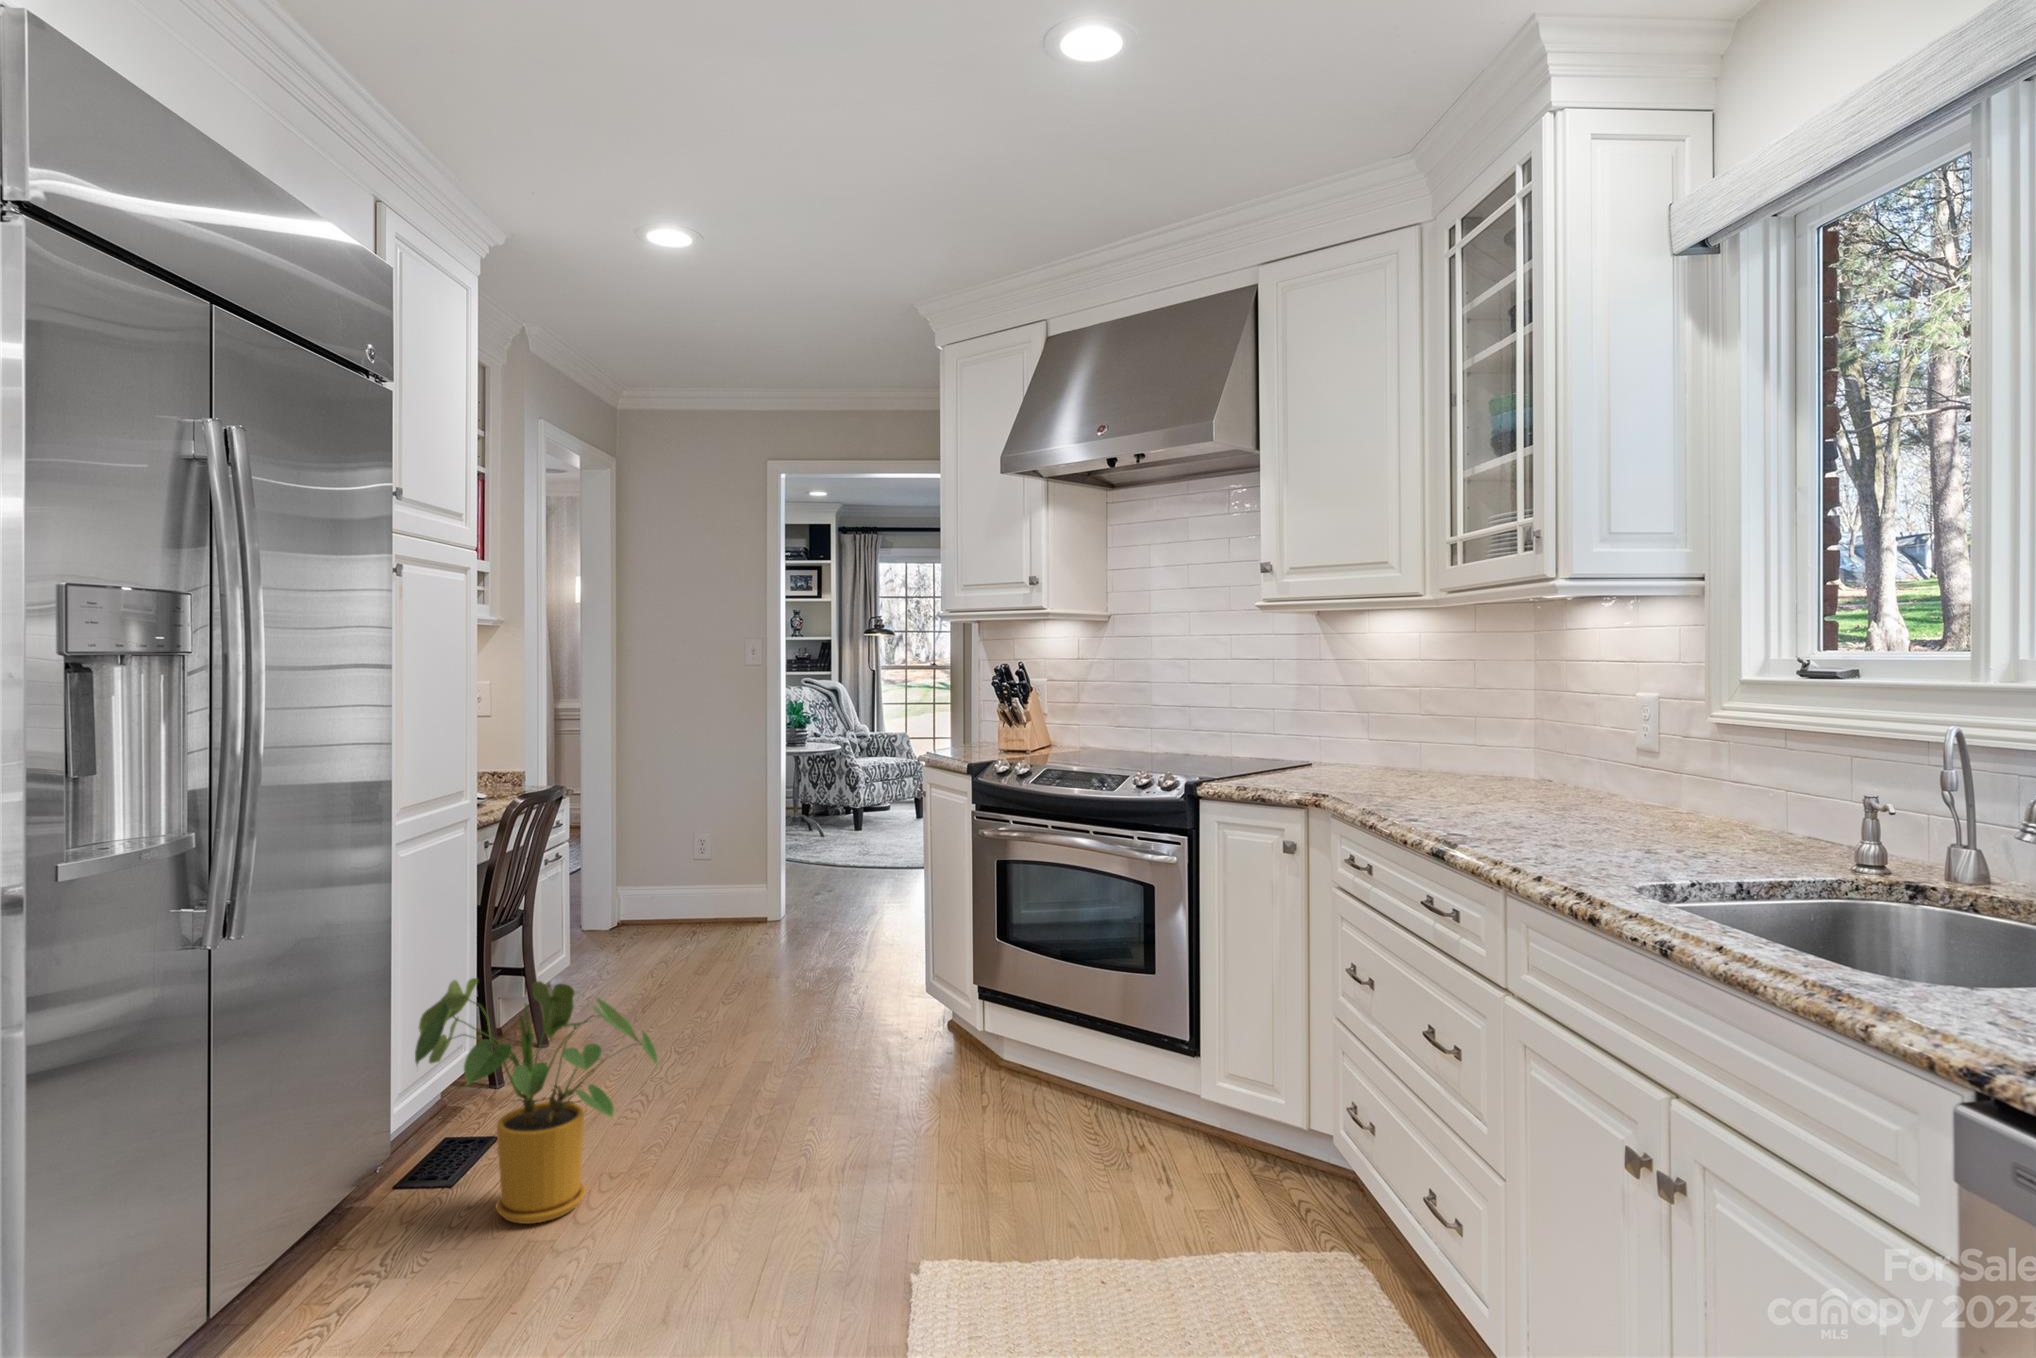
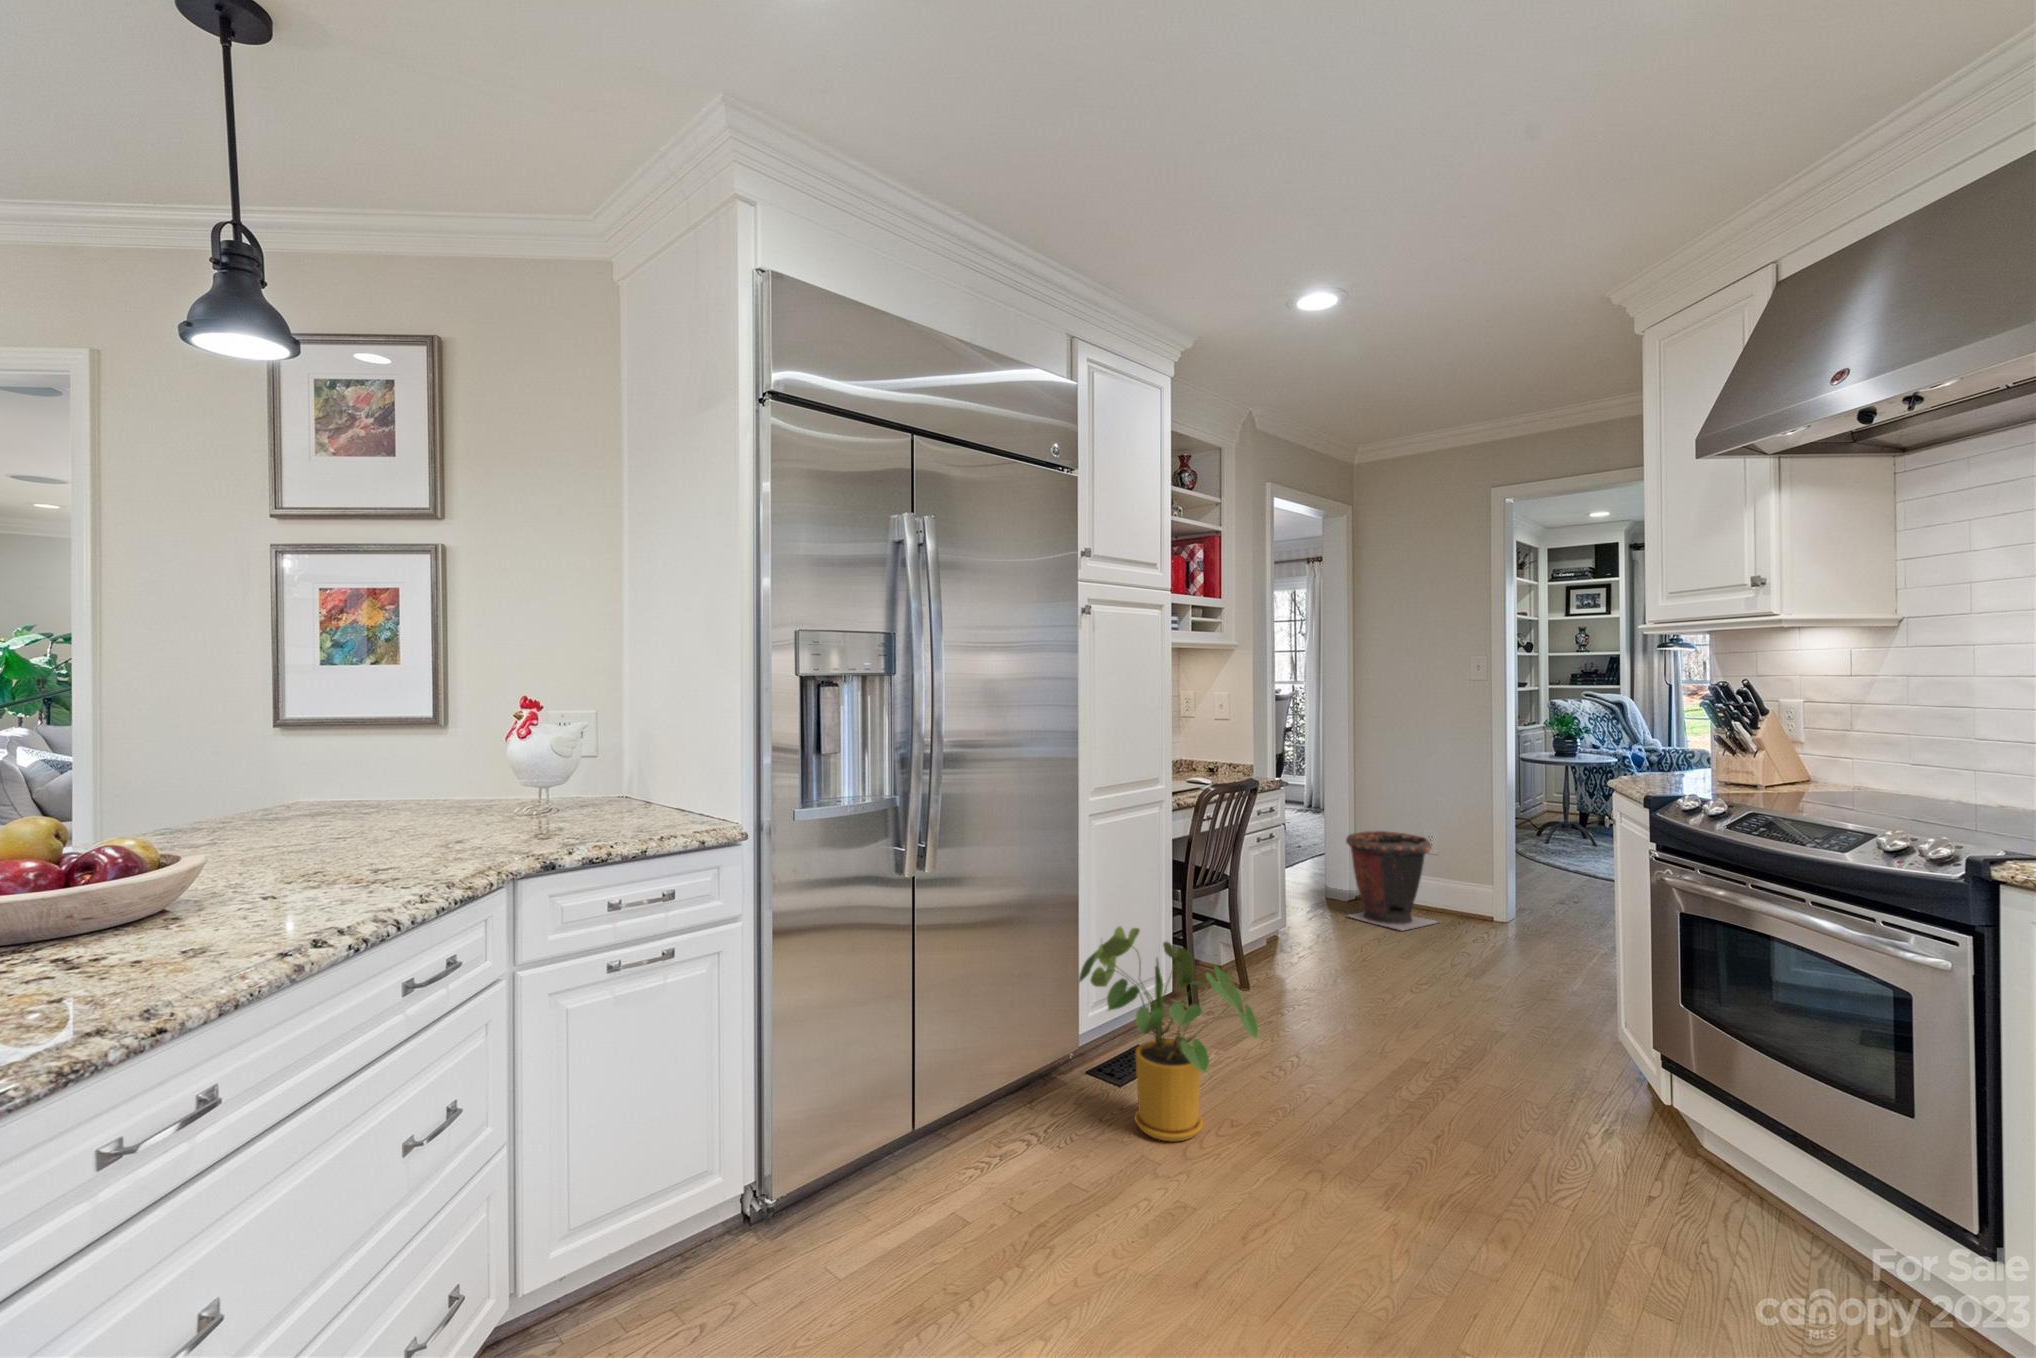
waste bin: none [620,835,723,943] -> present [1346,831,1438,930]

